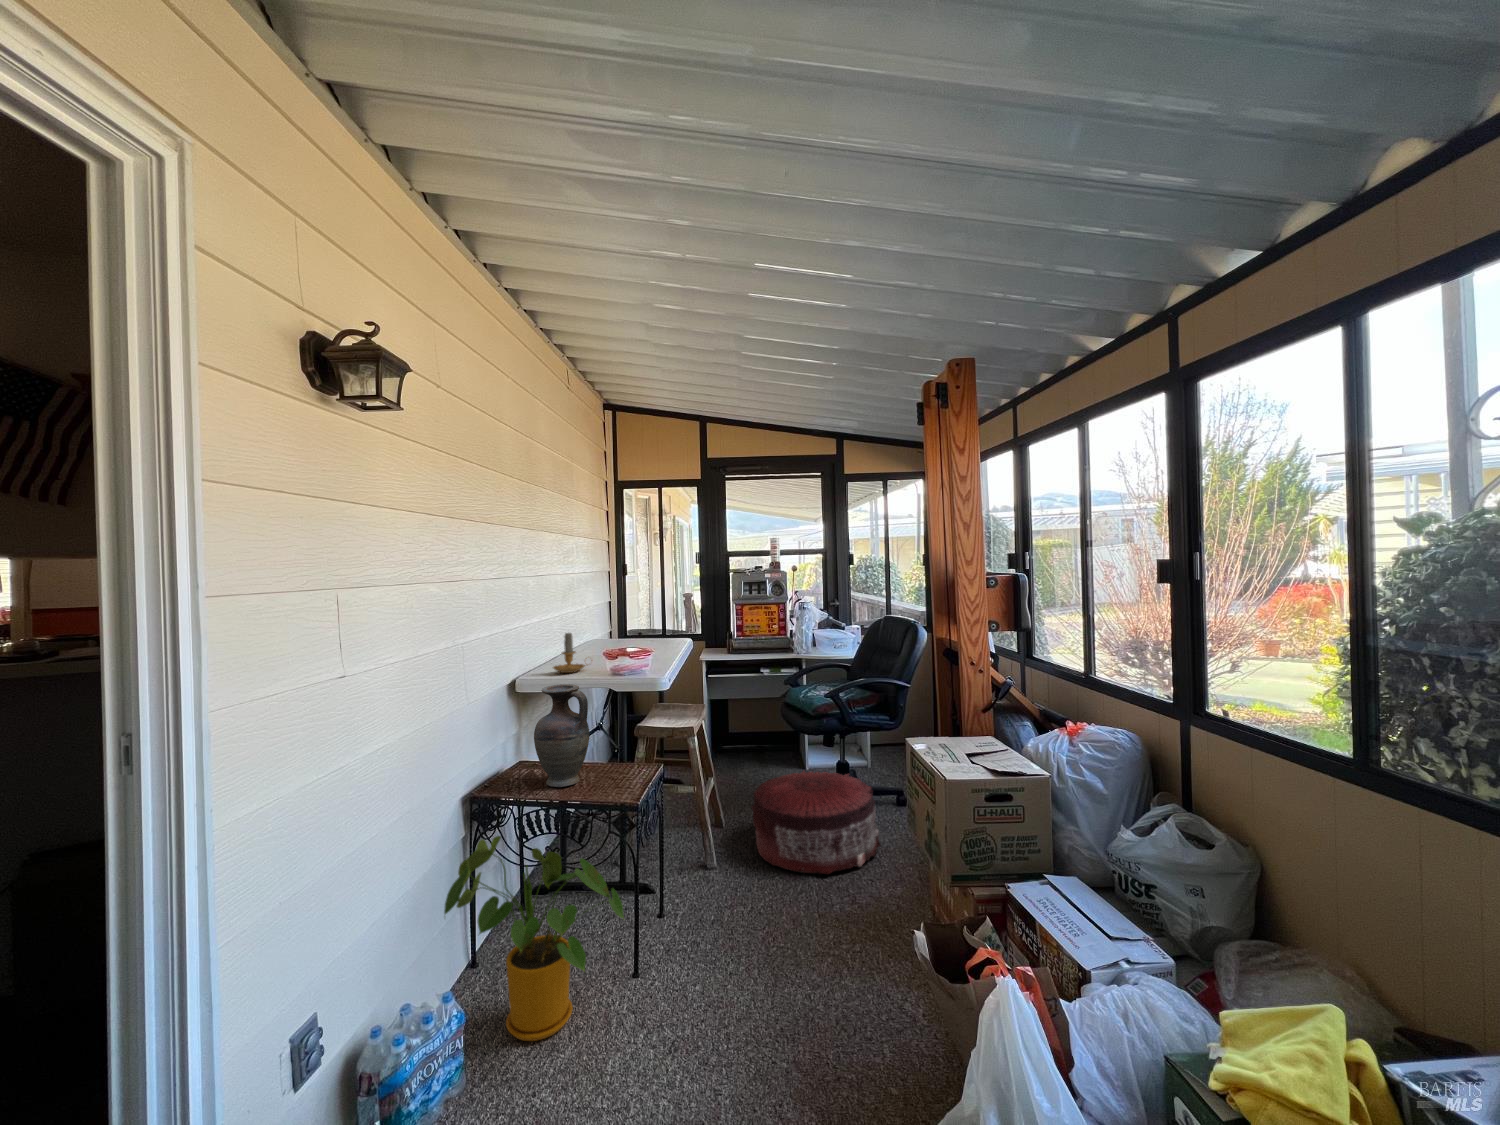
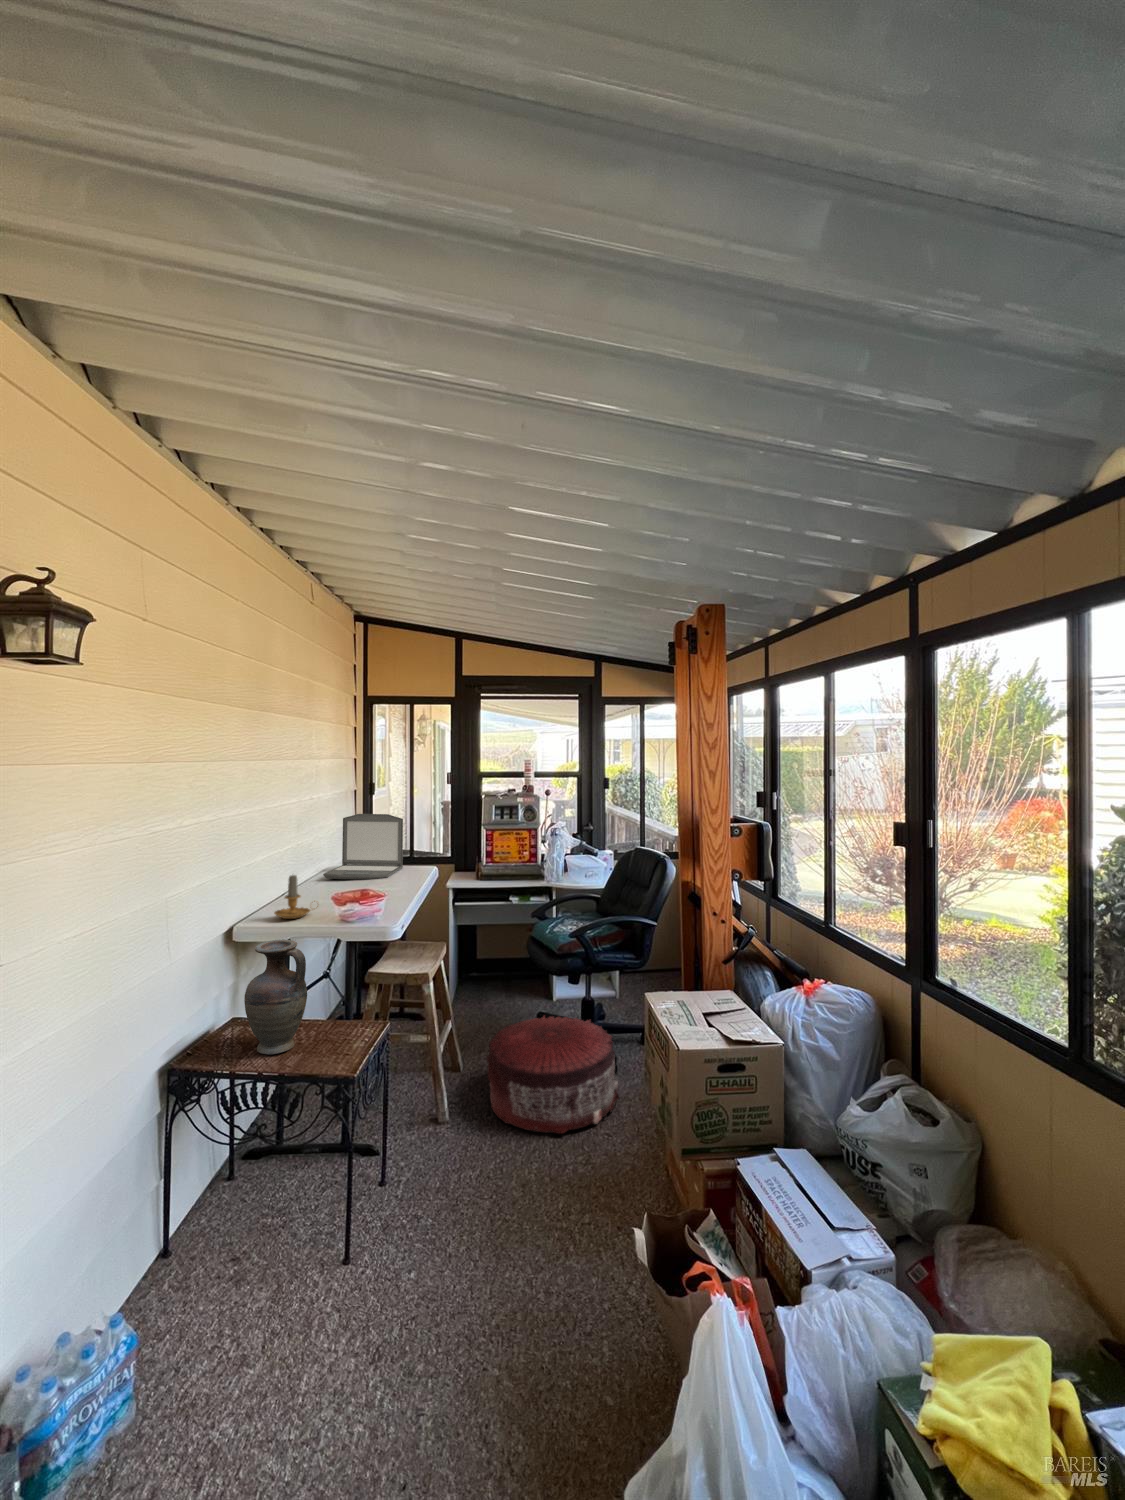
laptop: none [590,587,663,647] -> present [323,814,403,880]
house plant: present [444,836,624,1041] -> none [124,1116,331,1353]

